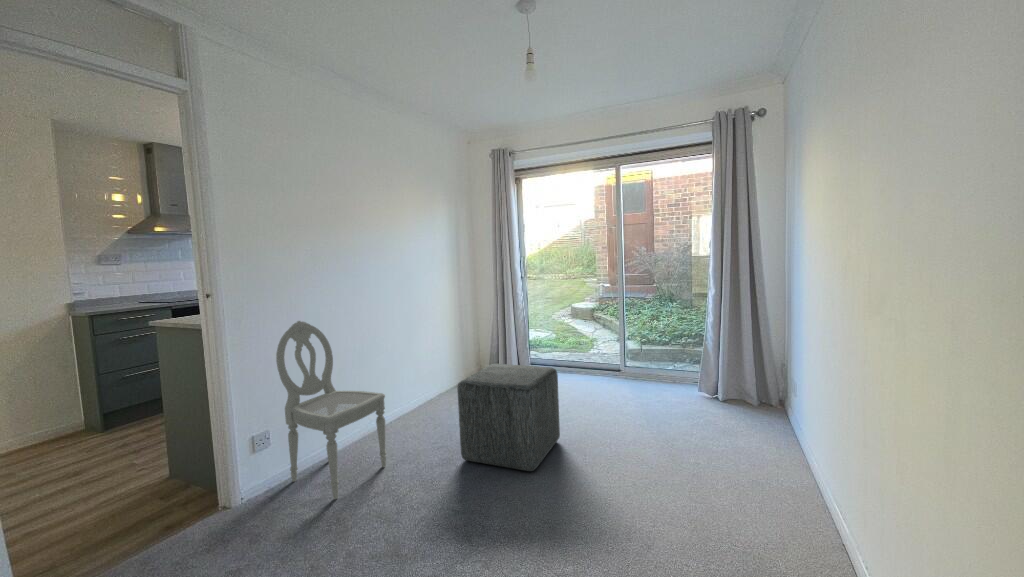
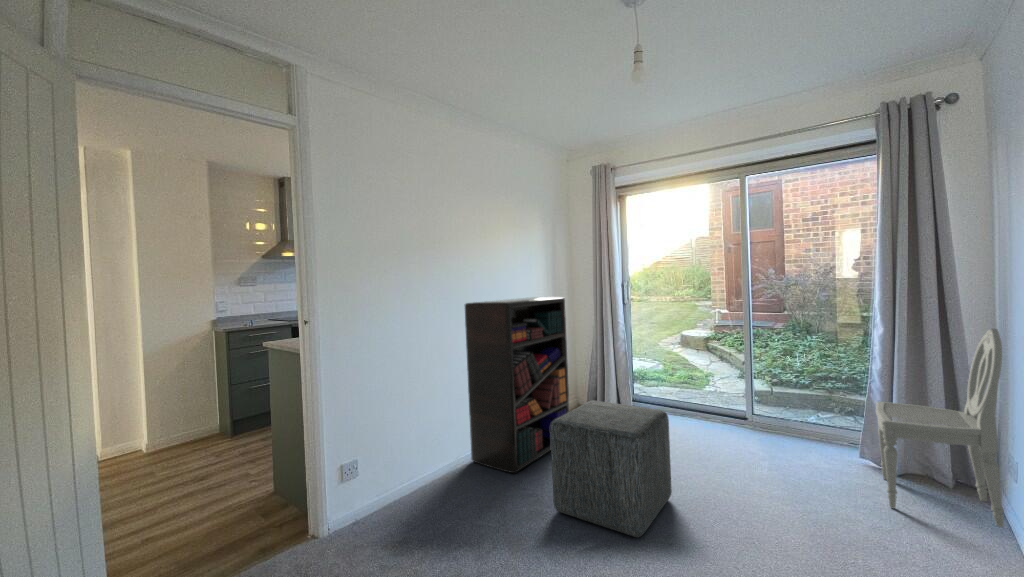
bookshelf: none [372,272,475,434] -> present [465,297,569,473]
dining chair: present [276,321,386,499] -> present [876,328,1004,527]

